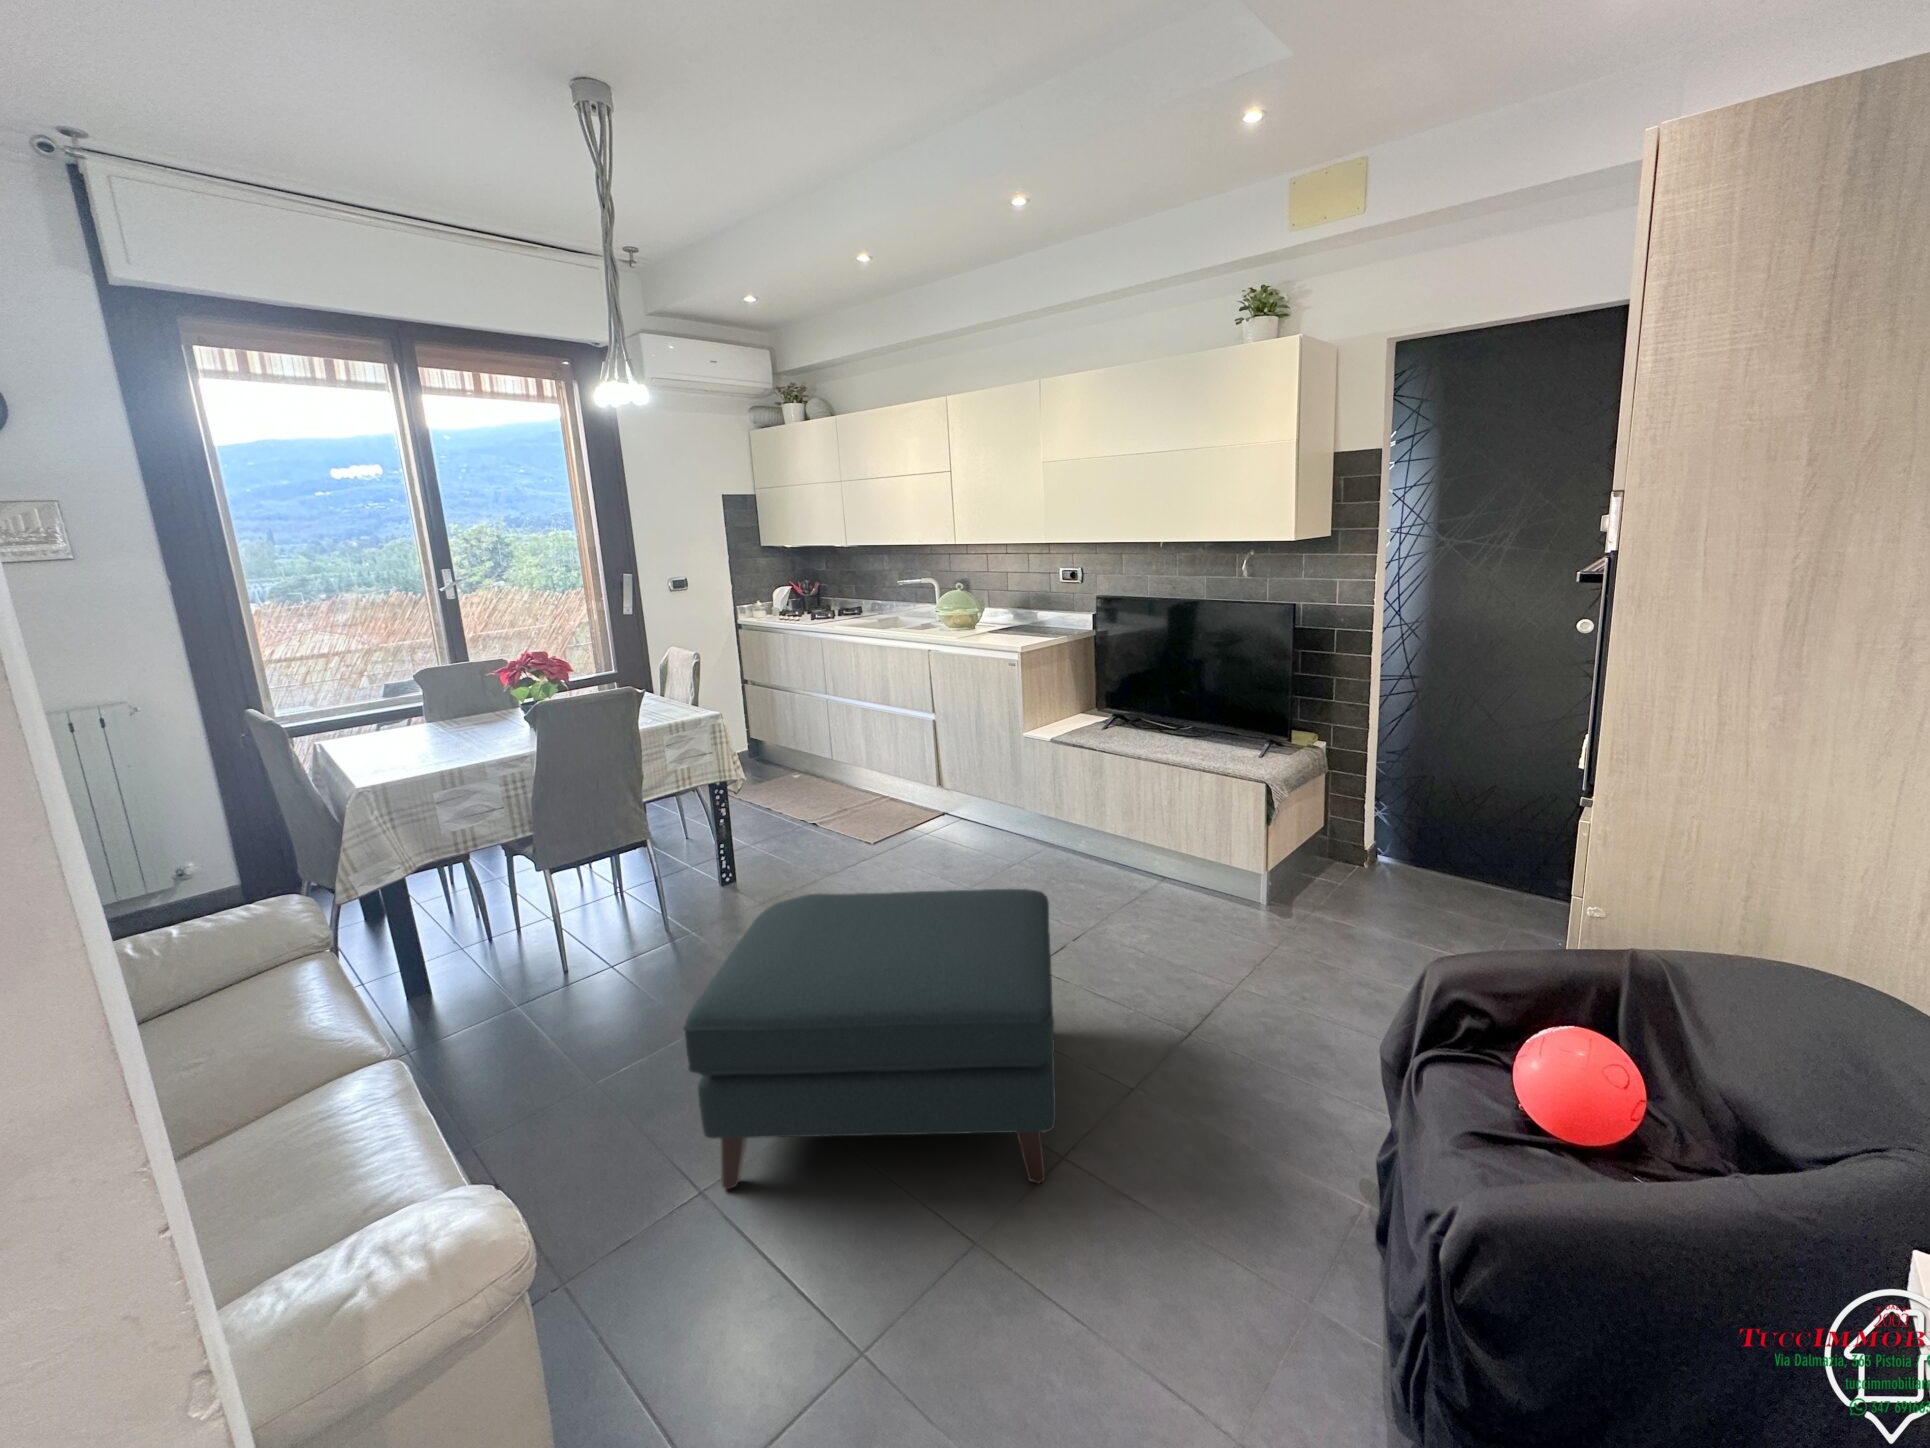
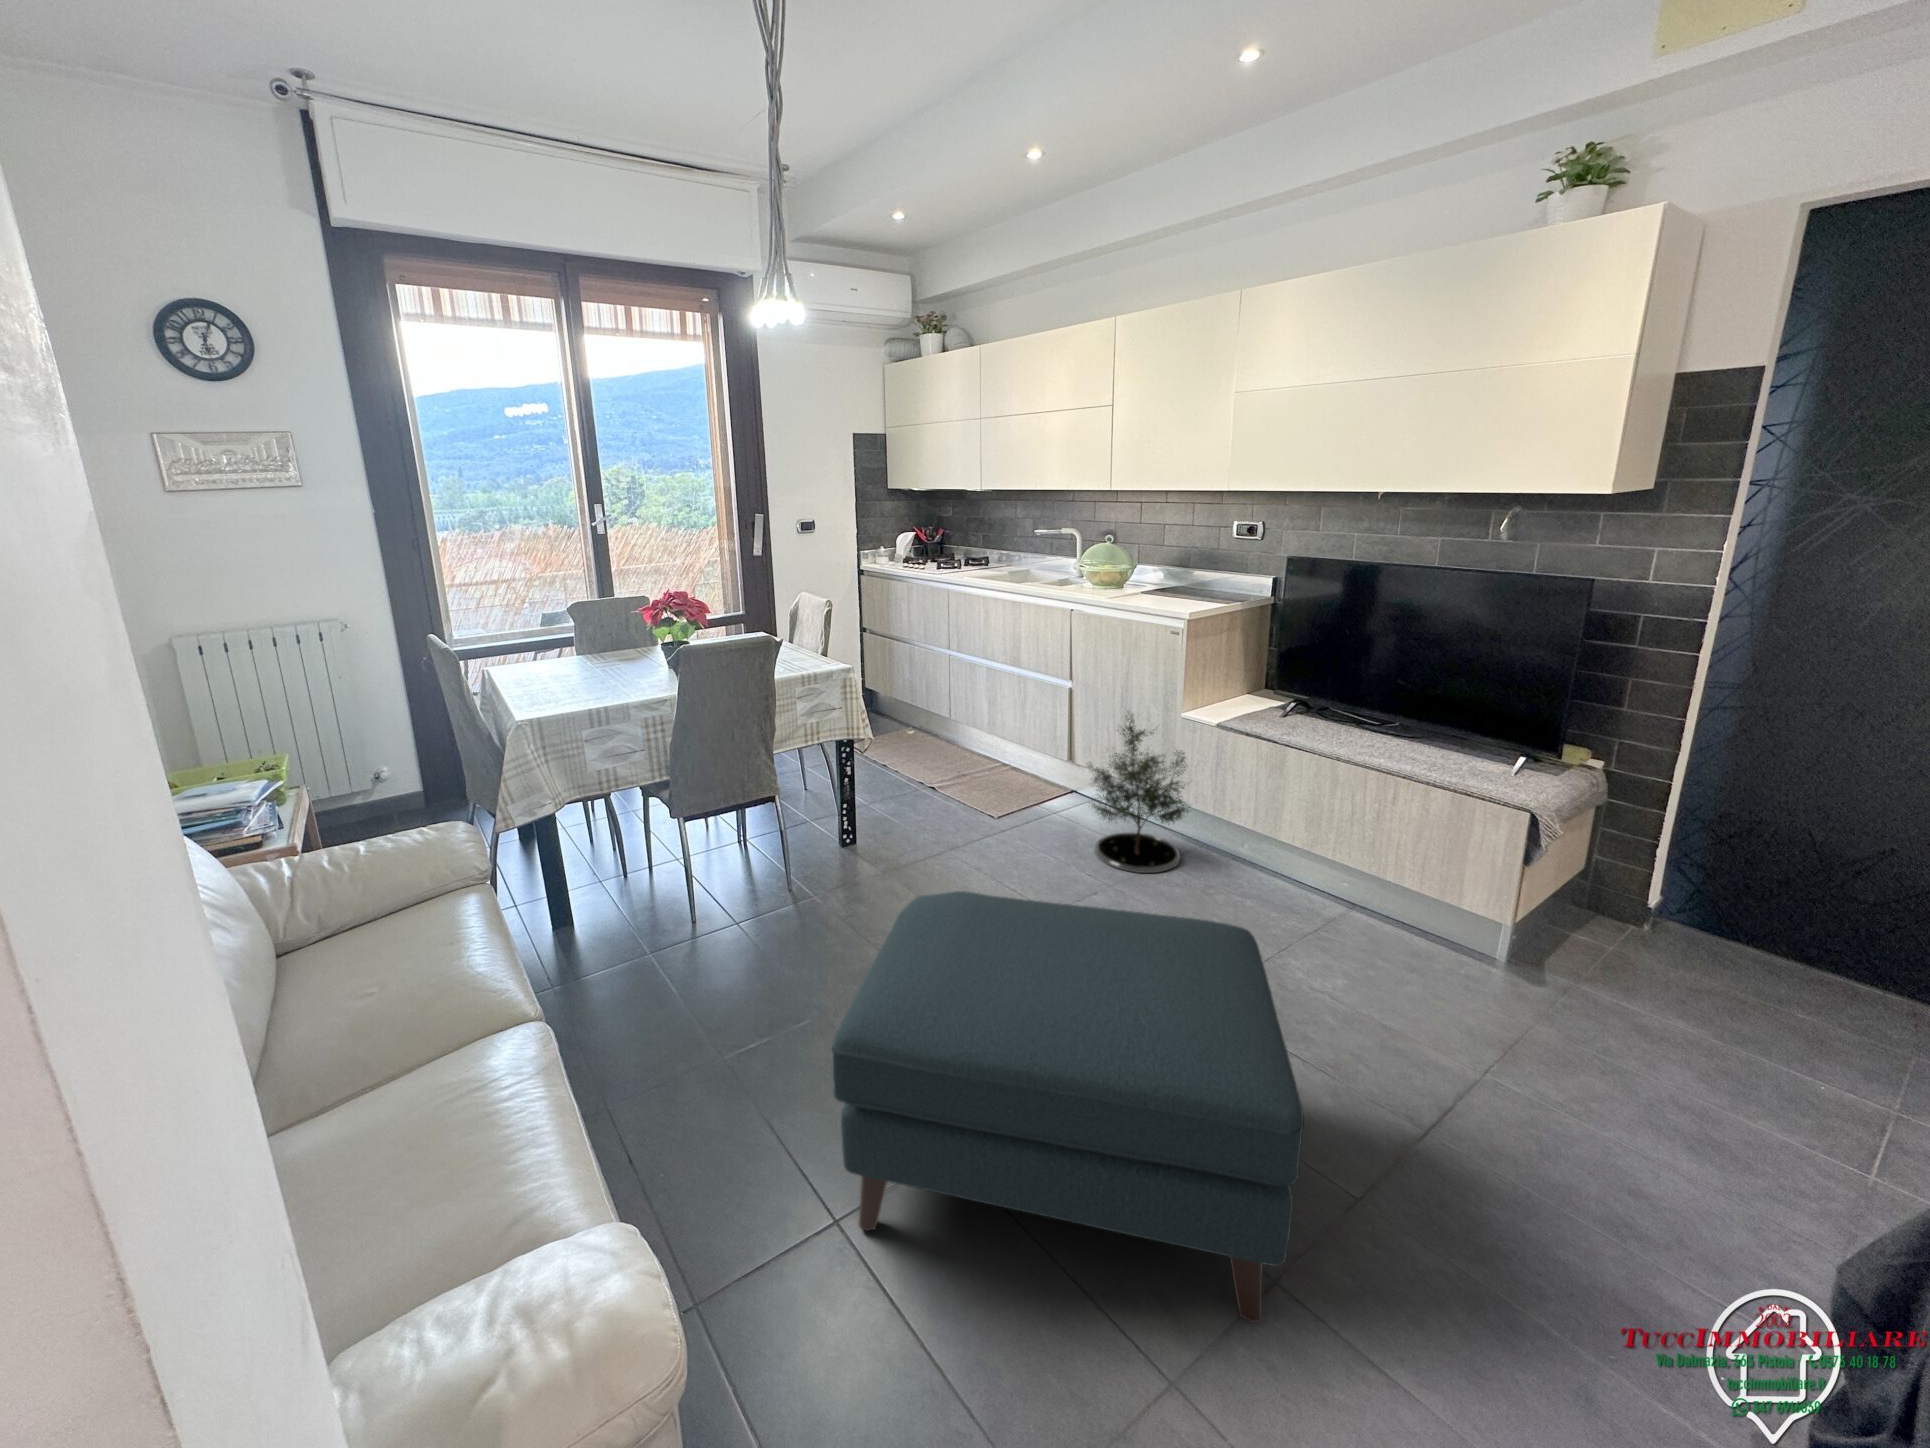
potted tree: none [942,733,1037,874] -> present [1088,715,1190,873]

